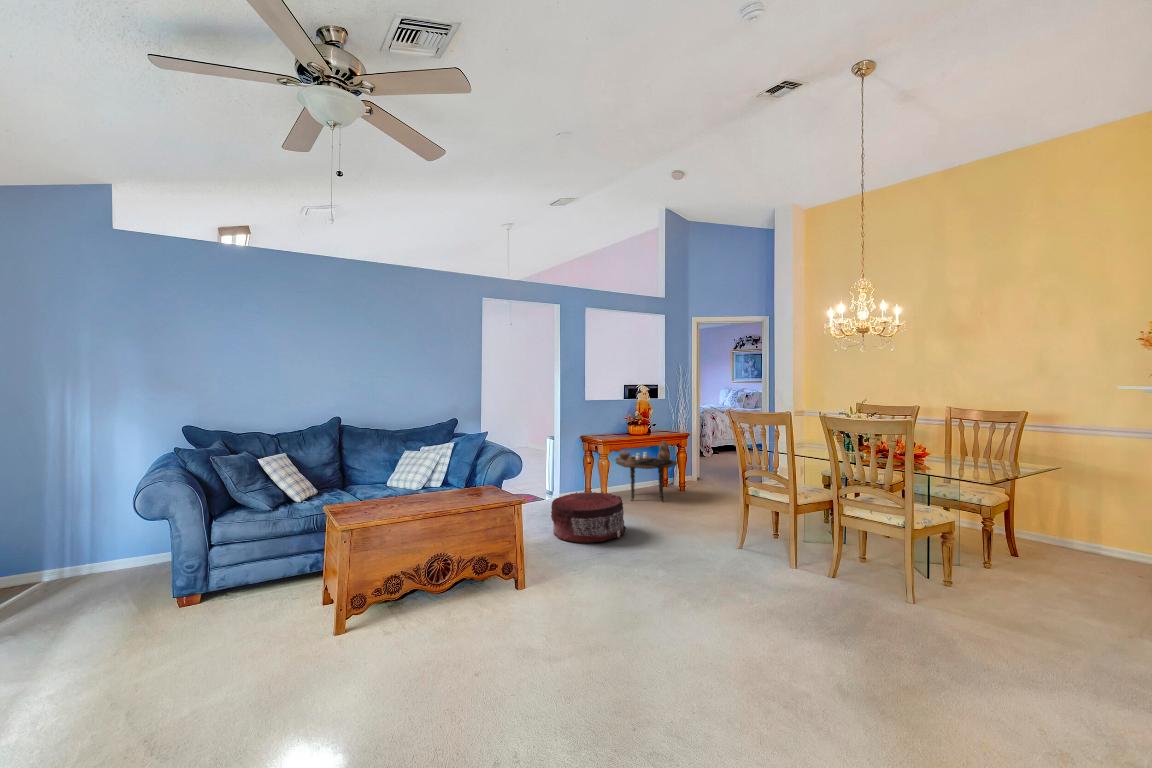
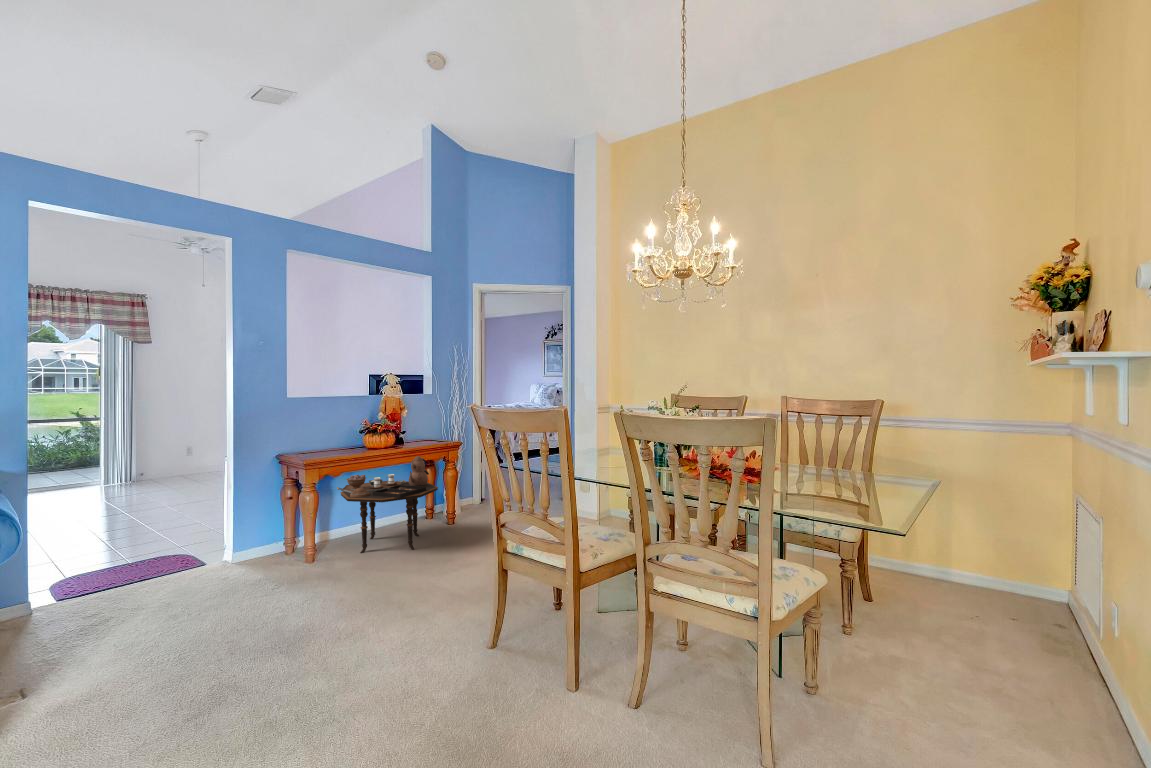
pouf: present [551,492,626,543] -> none [134,556,303,675]

